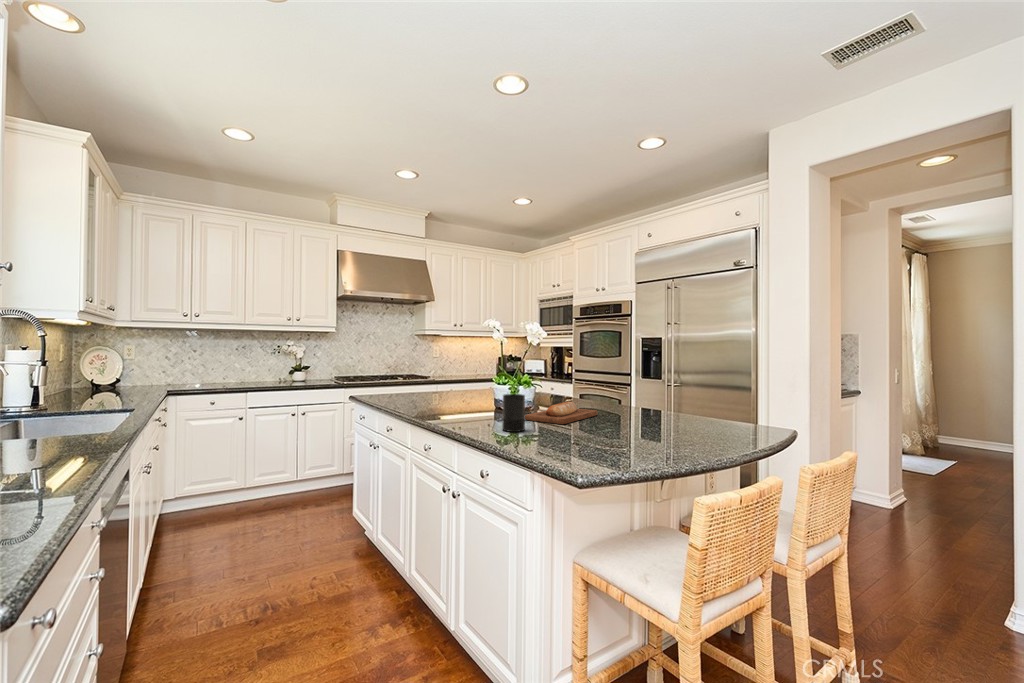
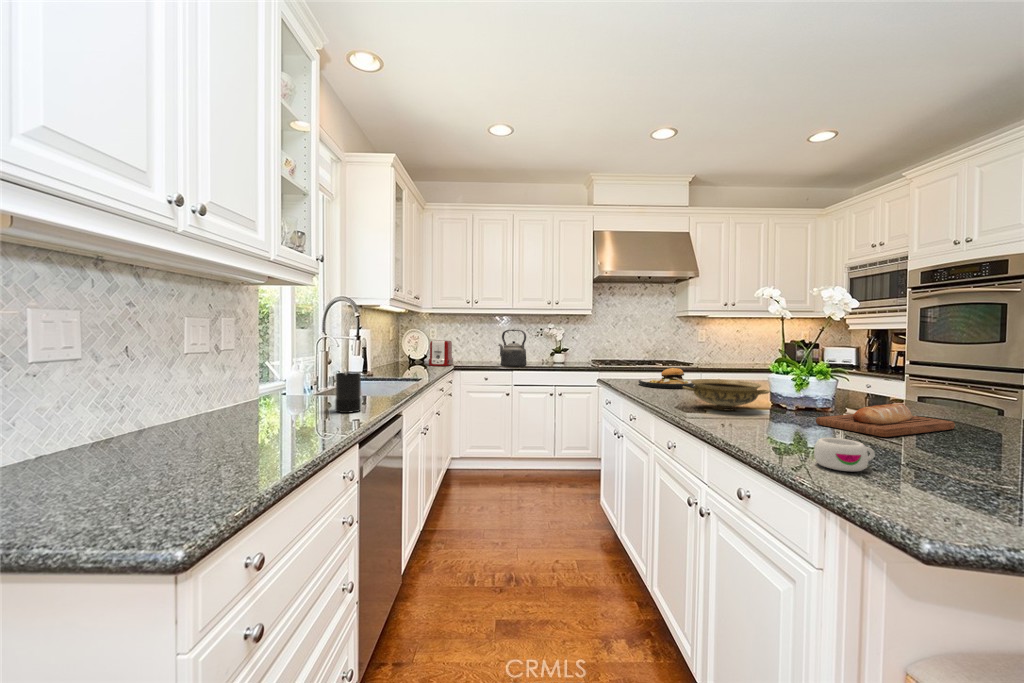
kettle: none [227,348,263,387] -> present [498,330,527,366]
toaster: none [131,361,167,392] -> present [428,340,453,366]
plate: none [390,375,437,401] -> present [639,368,694,388]
ceramic bowl: none [433,391,495,416] -> present [683,379,770,411]
candle: present [502,394,525,432] -> present [335,370,361,413]
mug: none [527,427,559,448] -> present [814,438,875,471]

